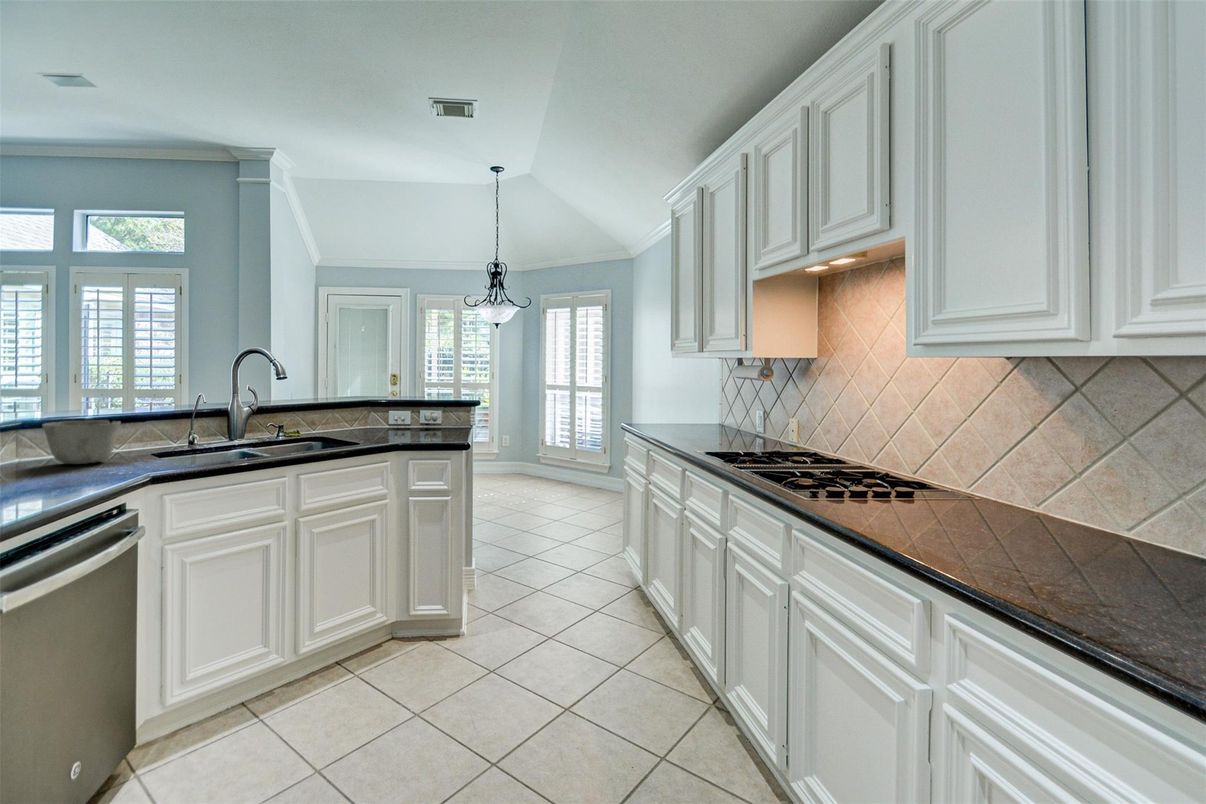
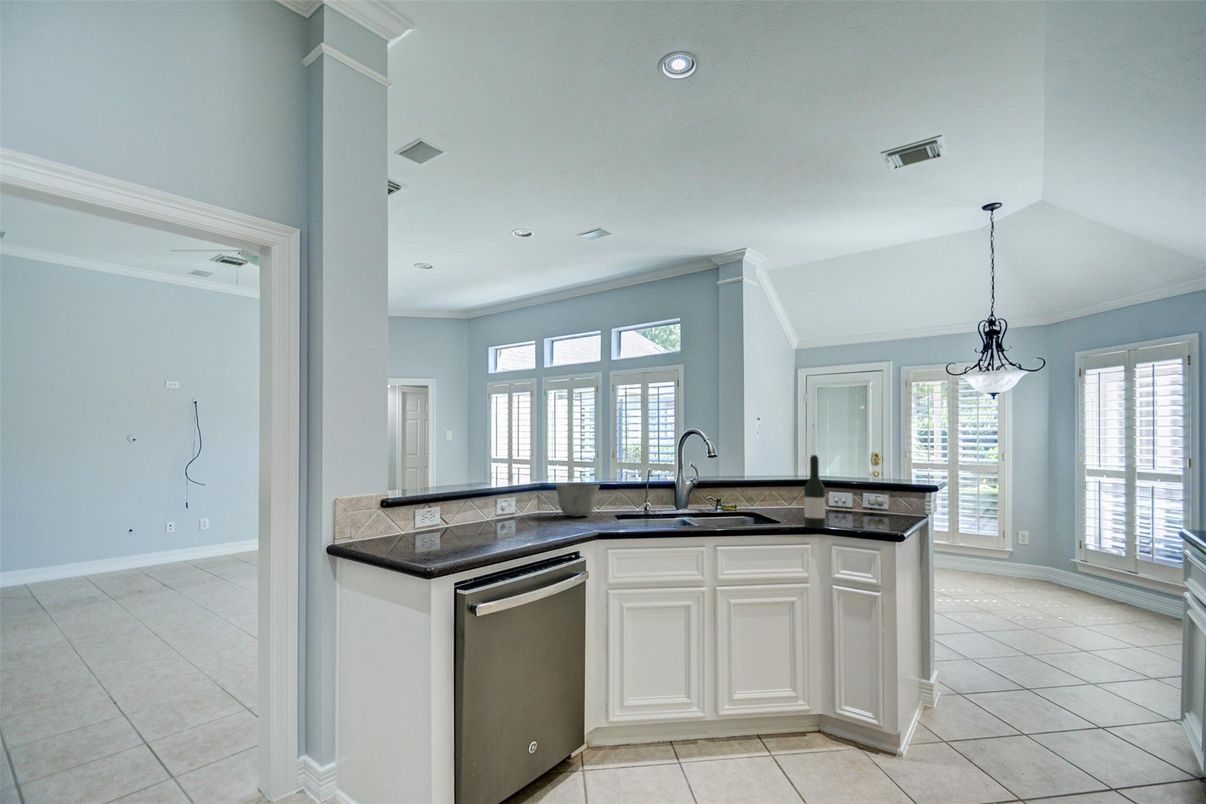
wine bottle: none [383,380,402,447] -> present [804,455,825,529]

